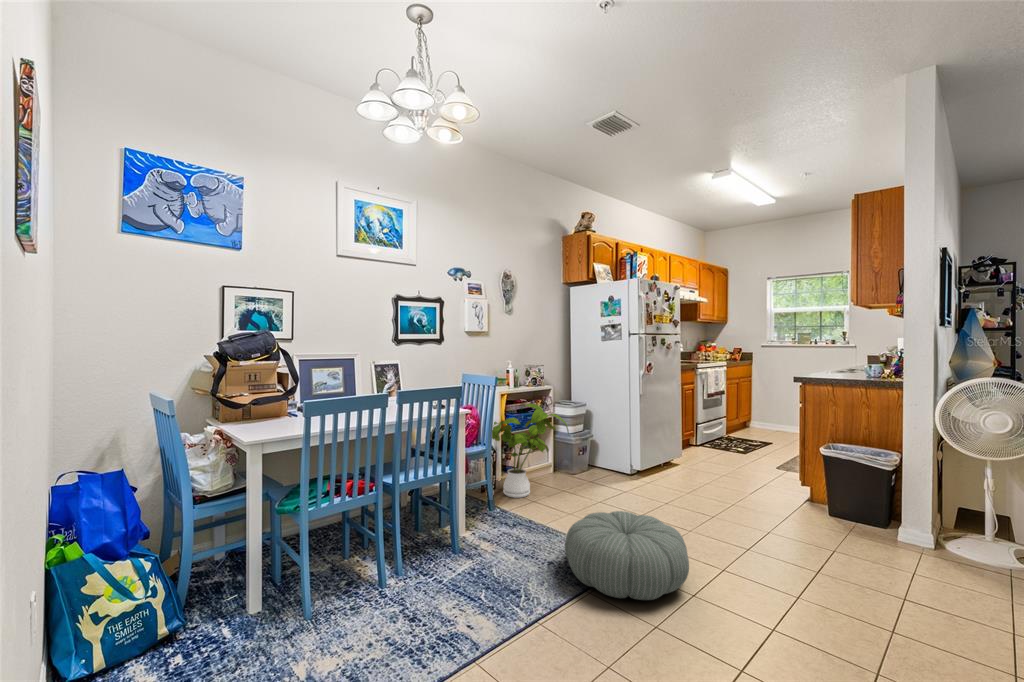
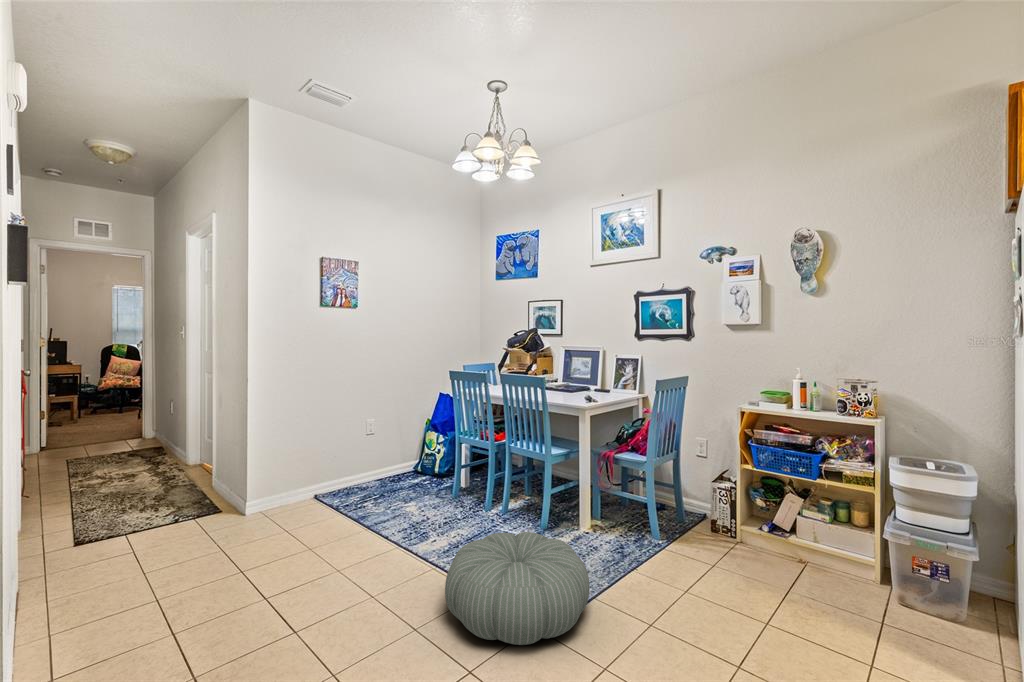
house plant: present [492,404,569,498] -> none [678,424,821,558]

